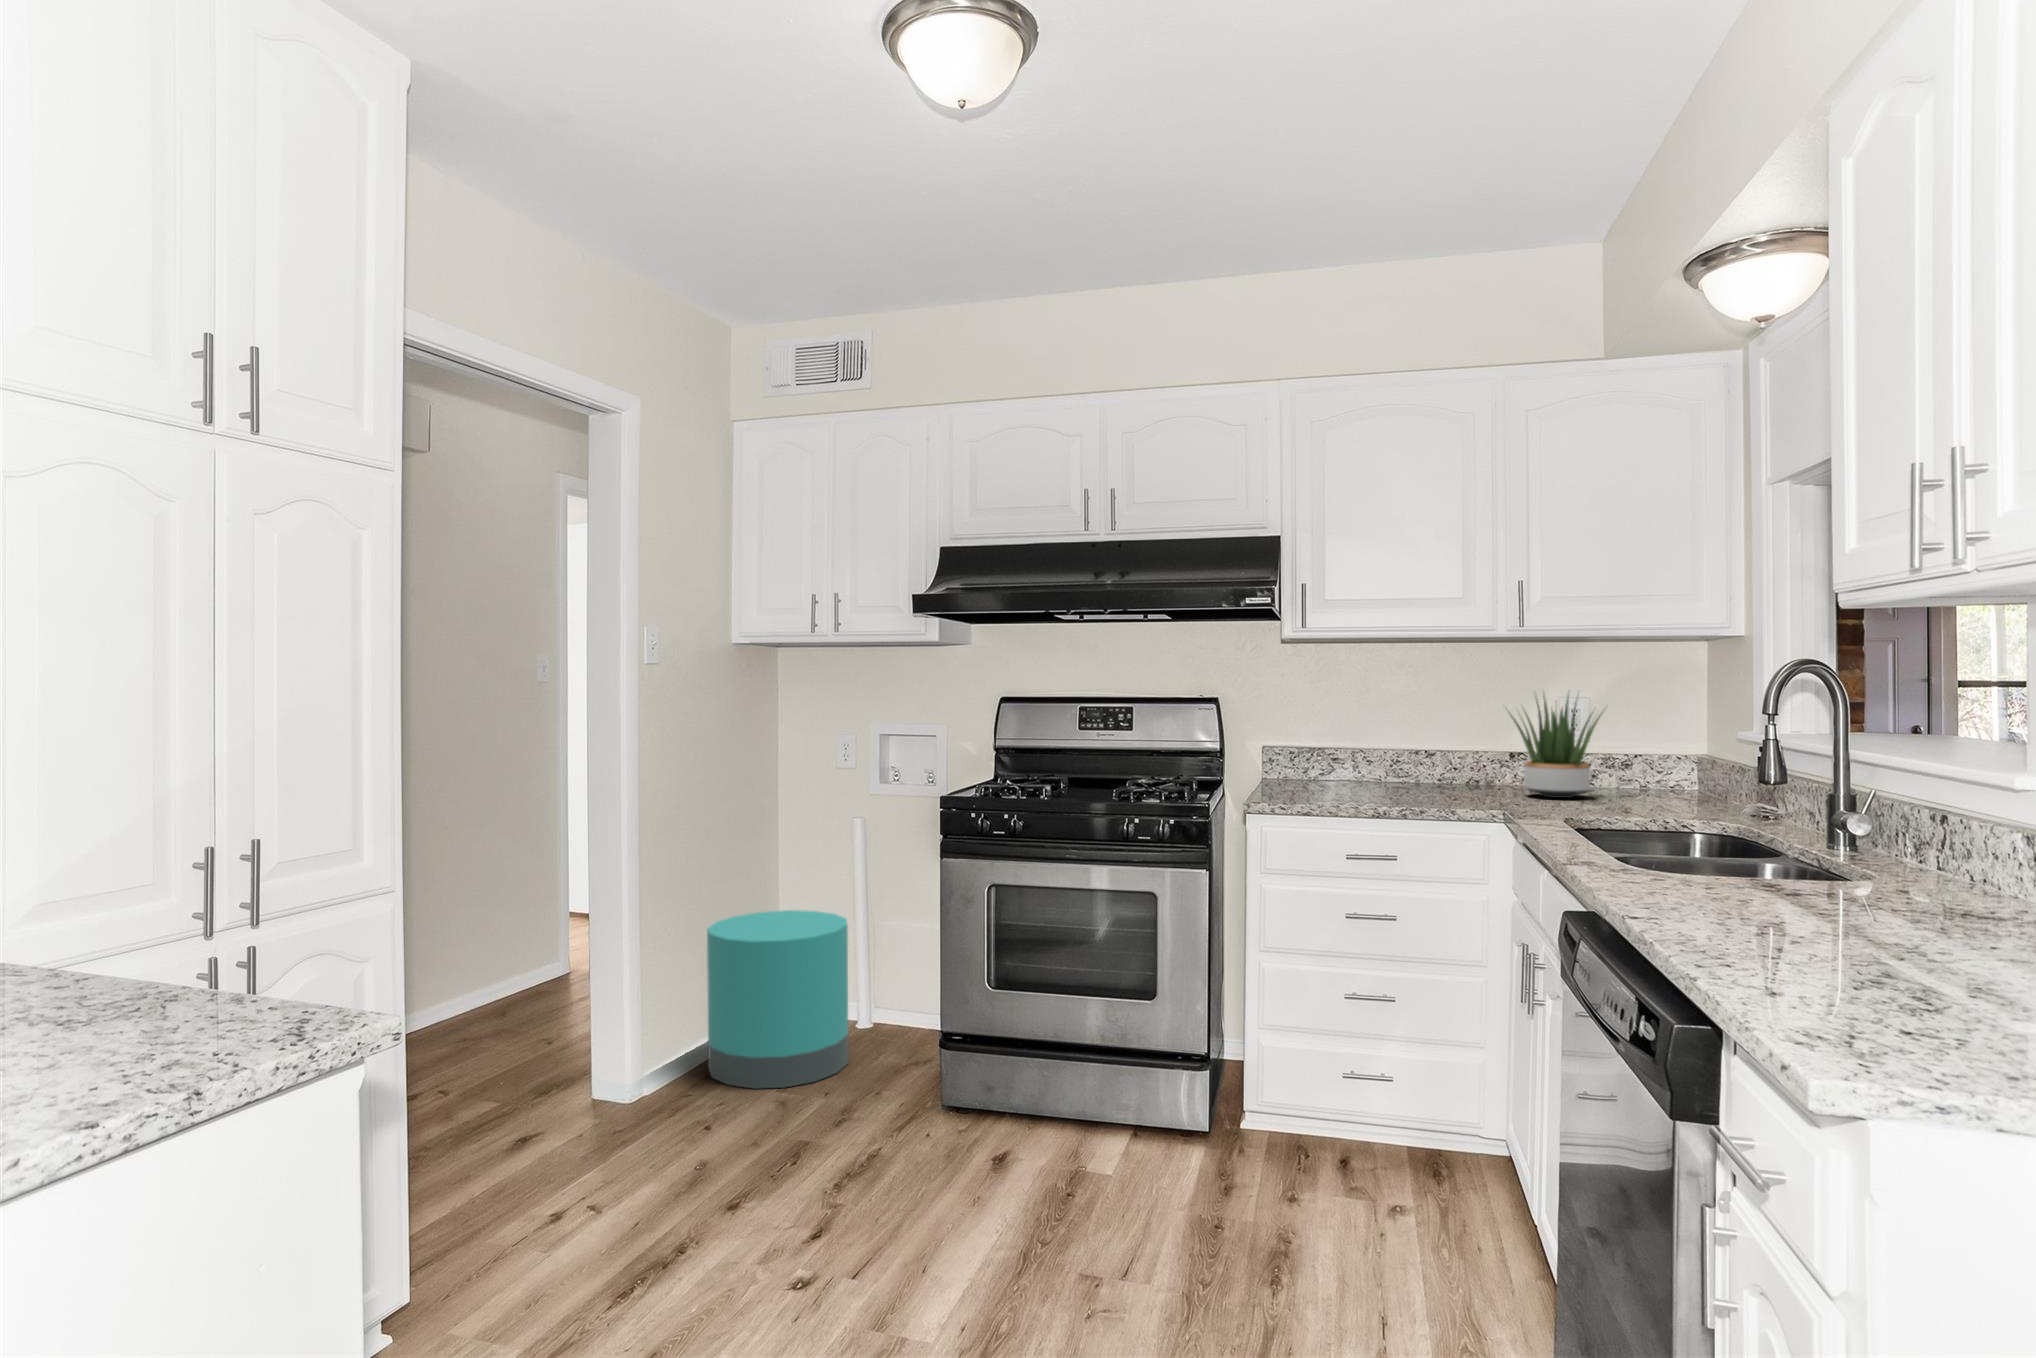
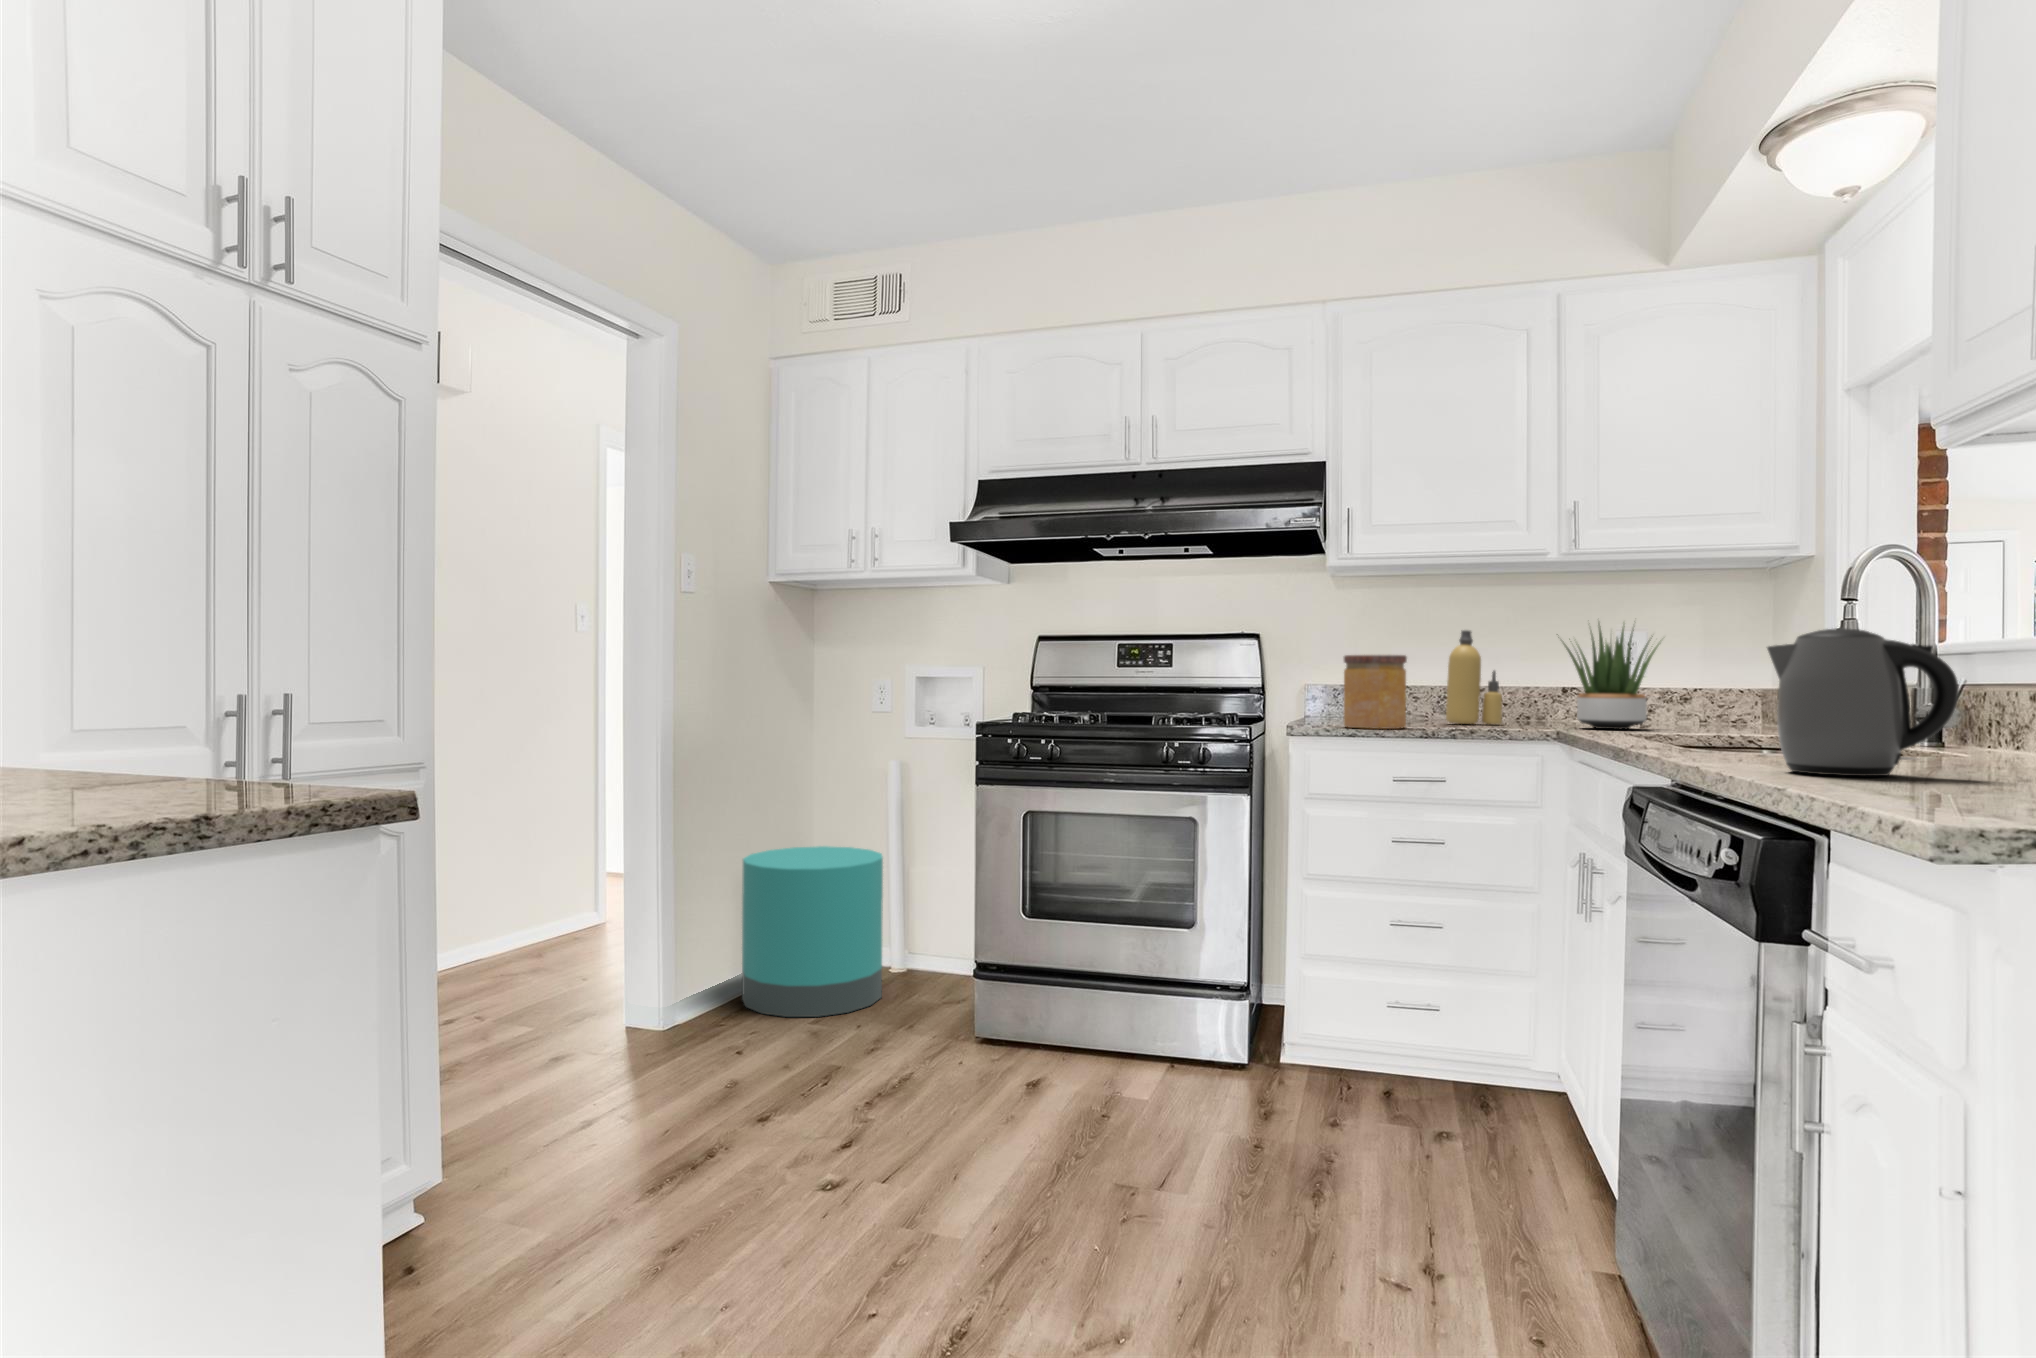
bottle: none [1400,696,1453,788] -> present [1446,630,1502,724]
jar: none [1298,726,1359,801] -> present [1344,655,1407,729]
kettle: none [1683,764,1856,908] -> present [1767,628,1959,776]

